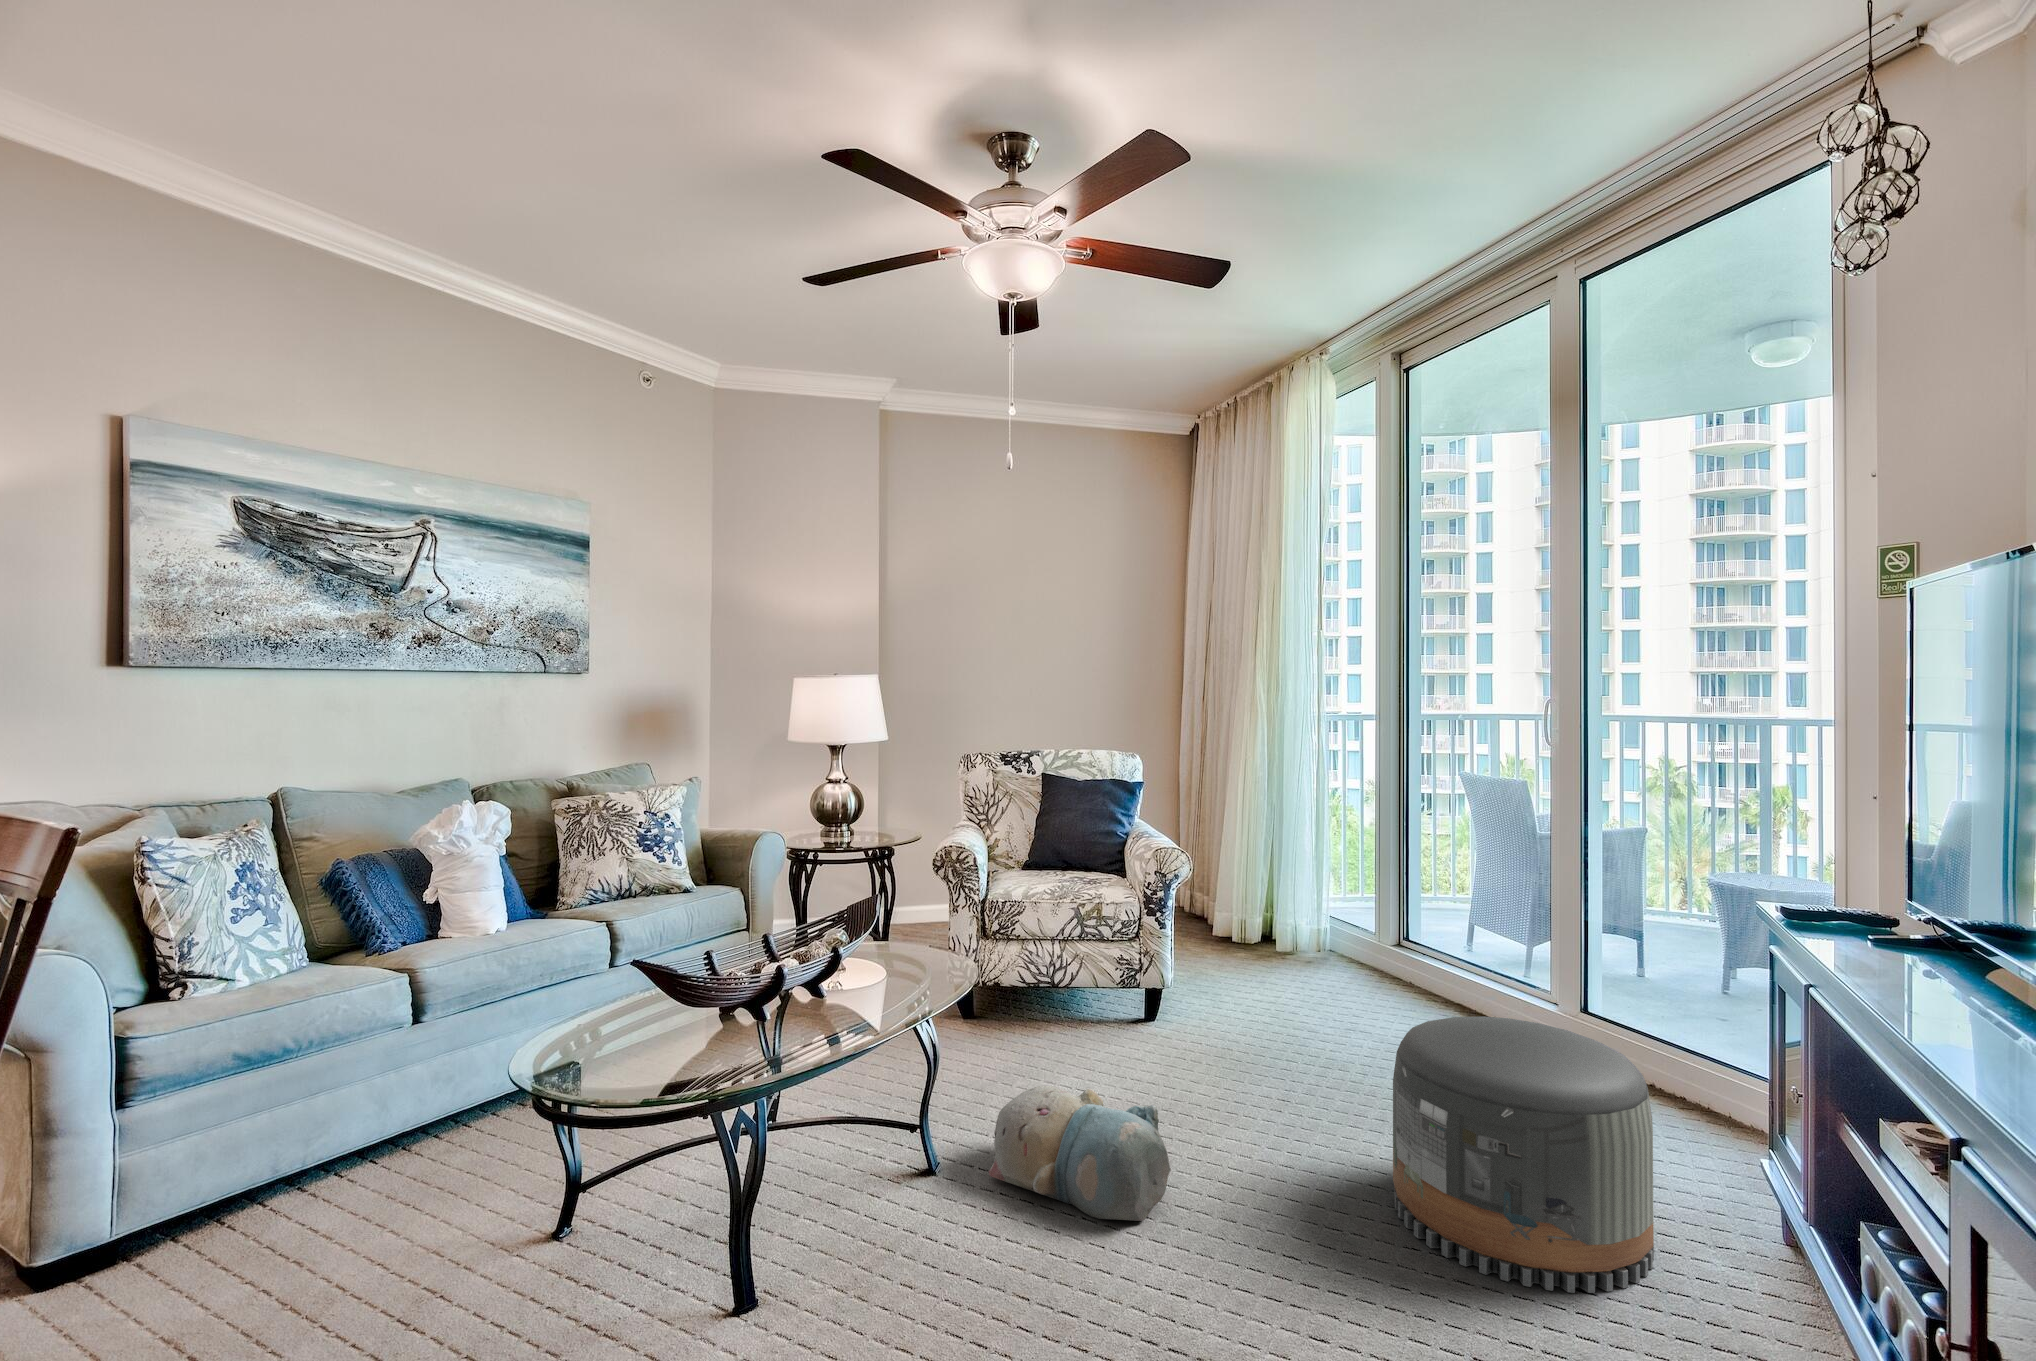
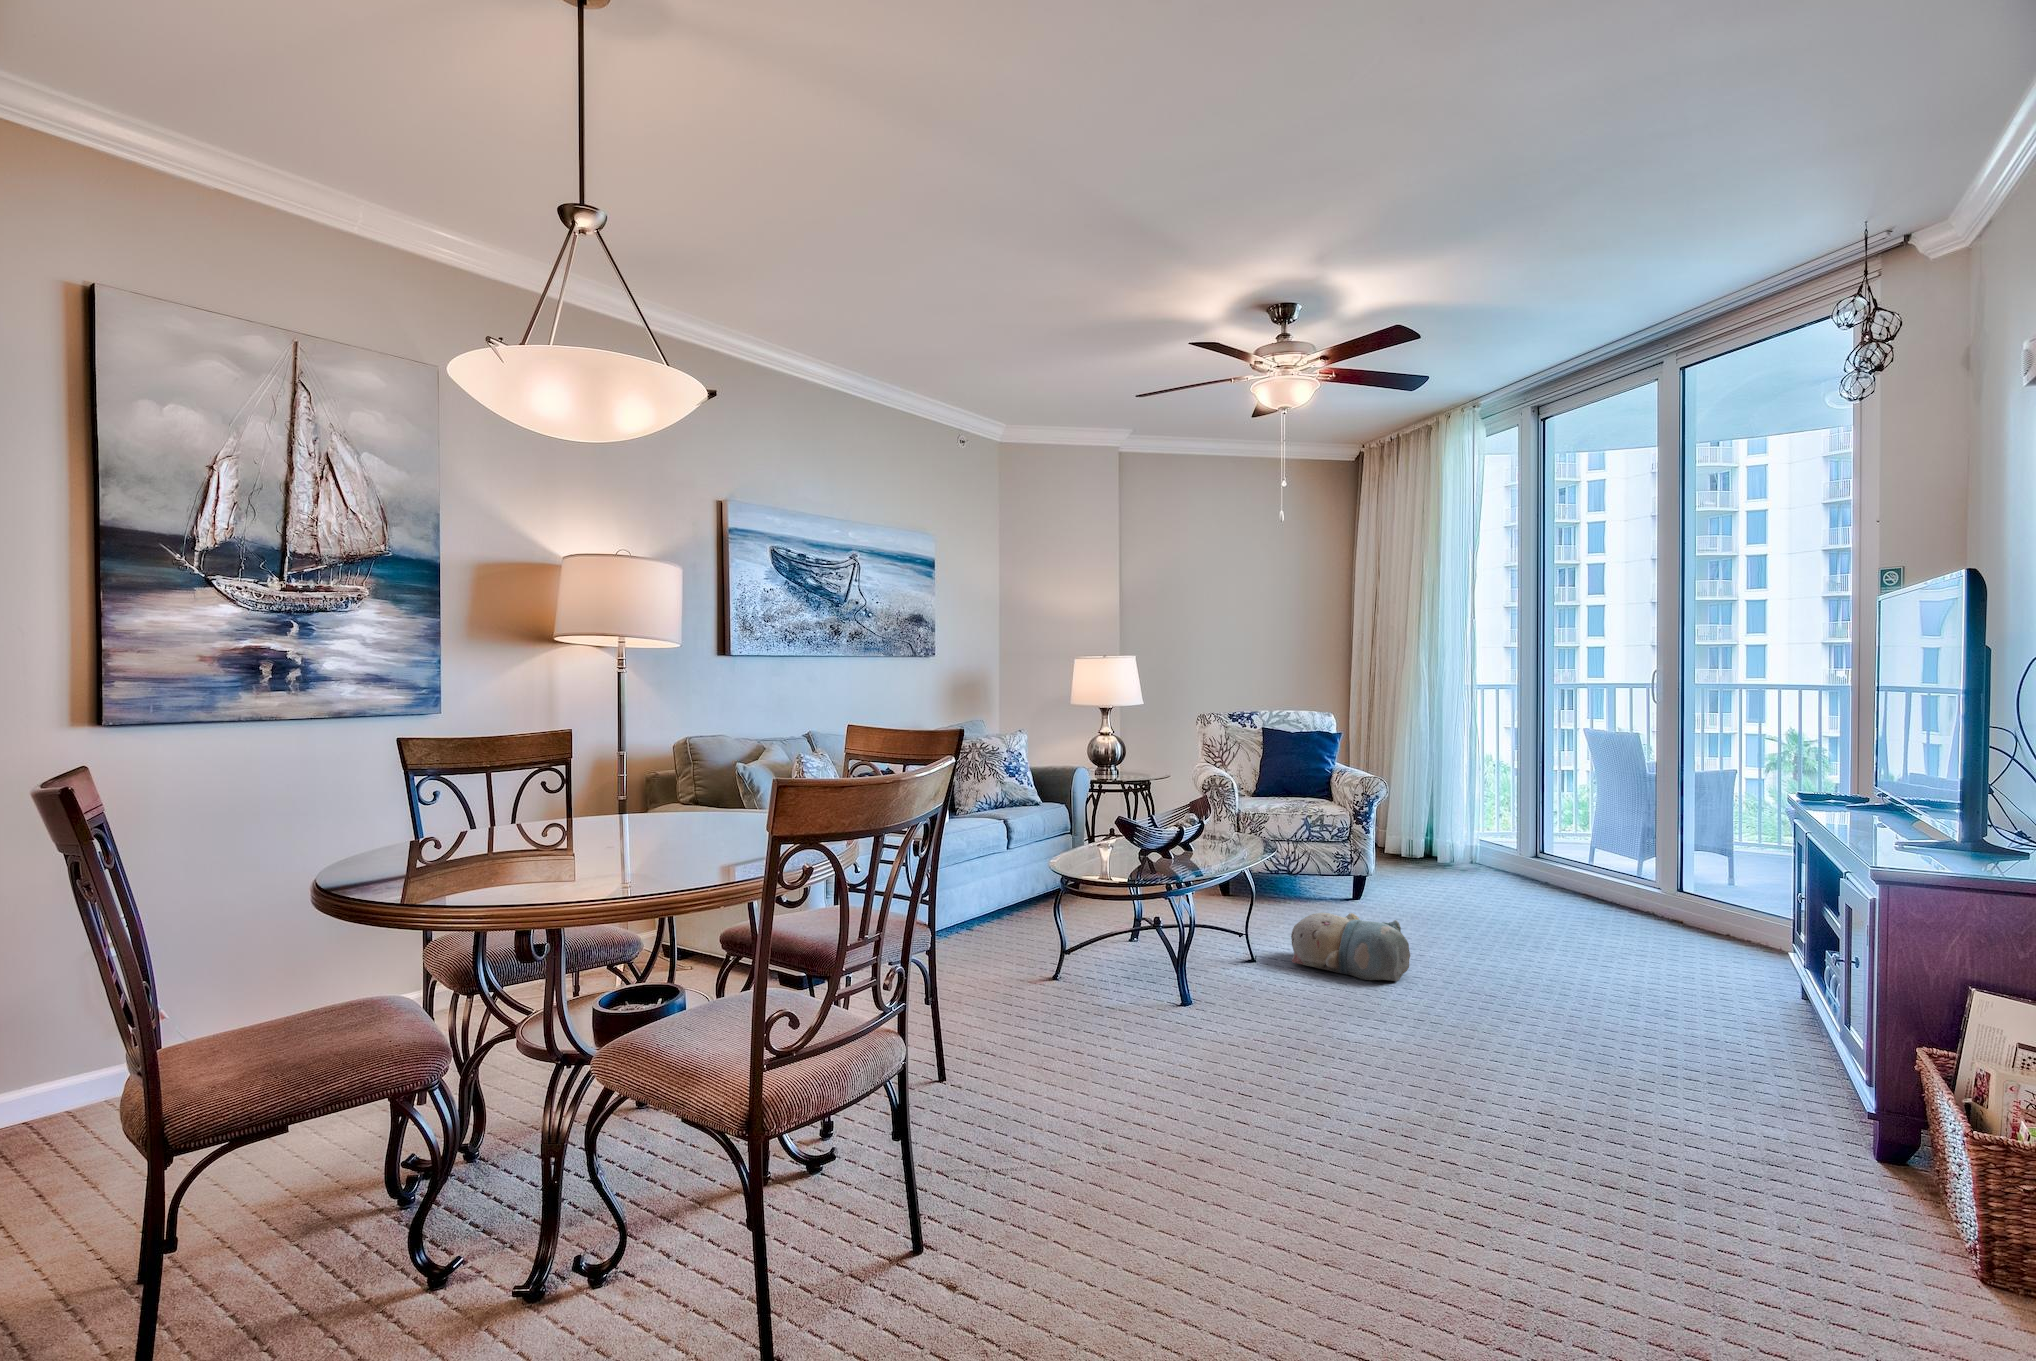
pouf: present [1393,1016,1654,1293] -> none [1552,867,1719,1011]

